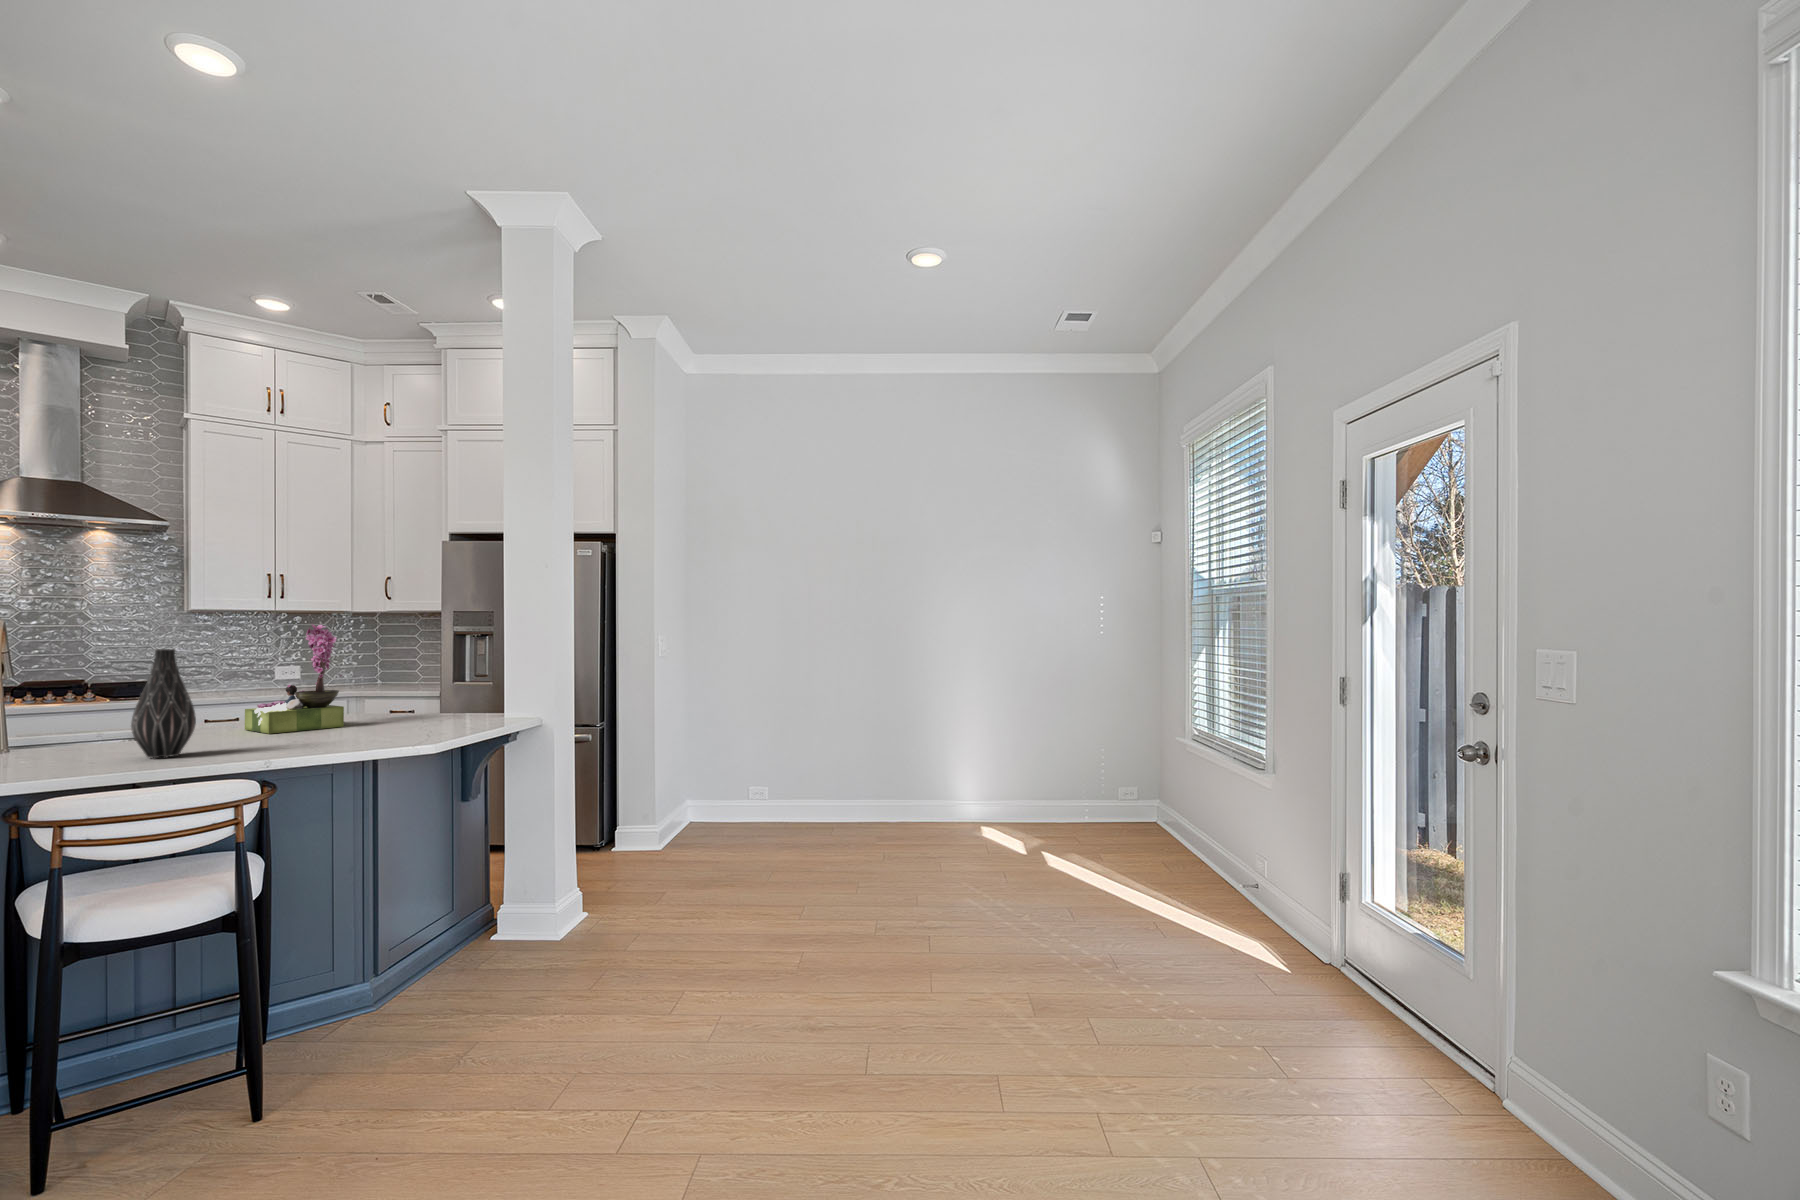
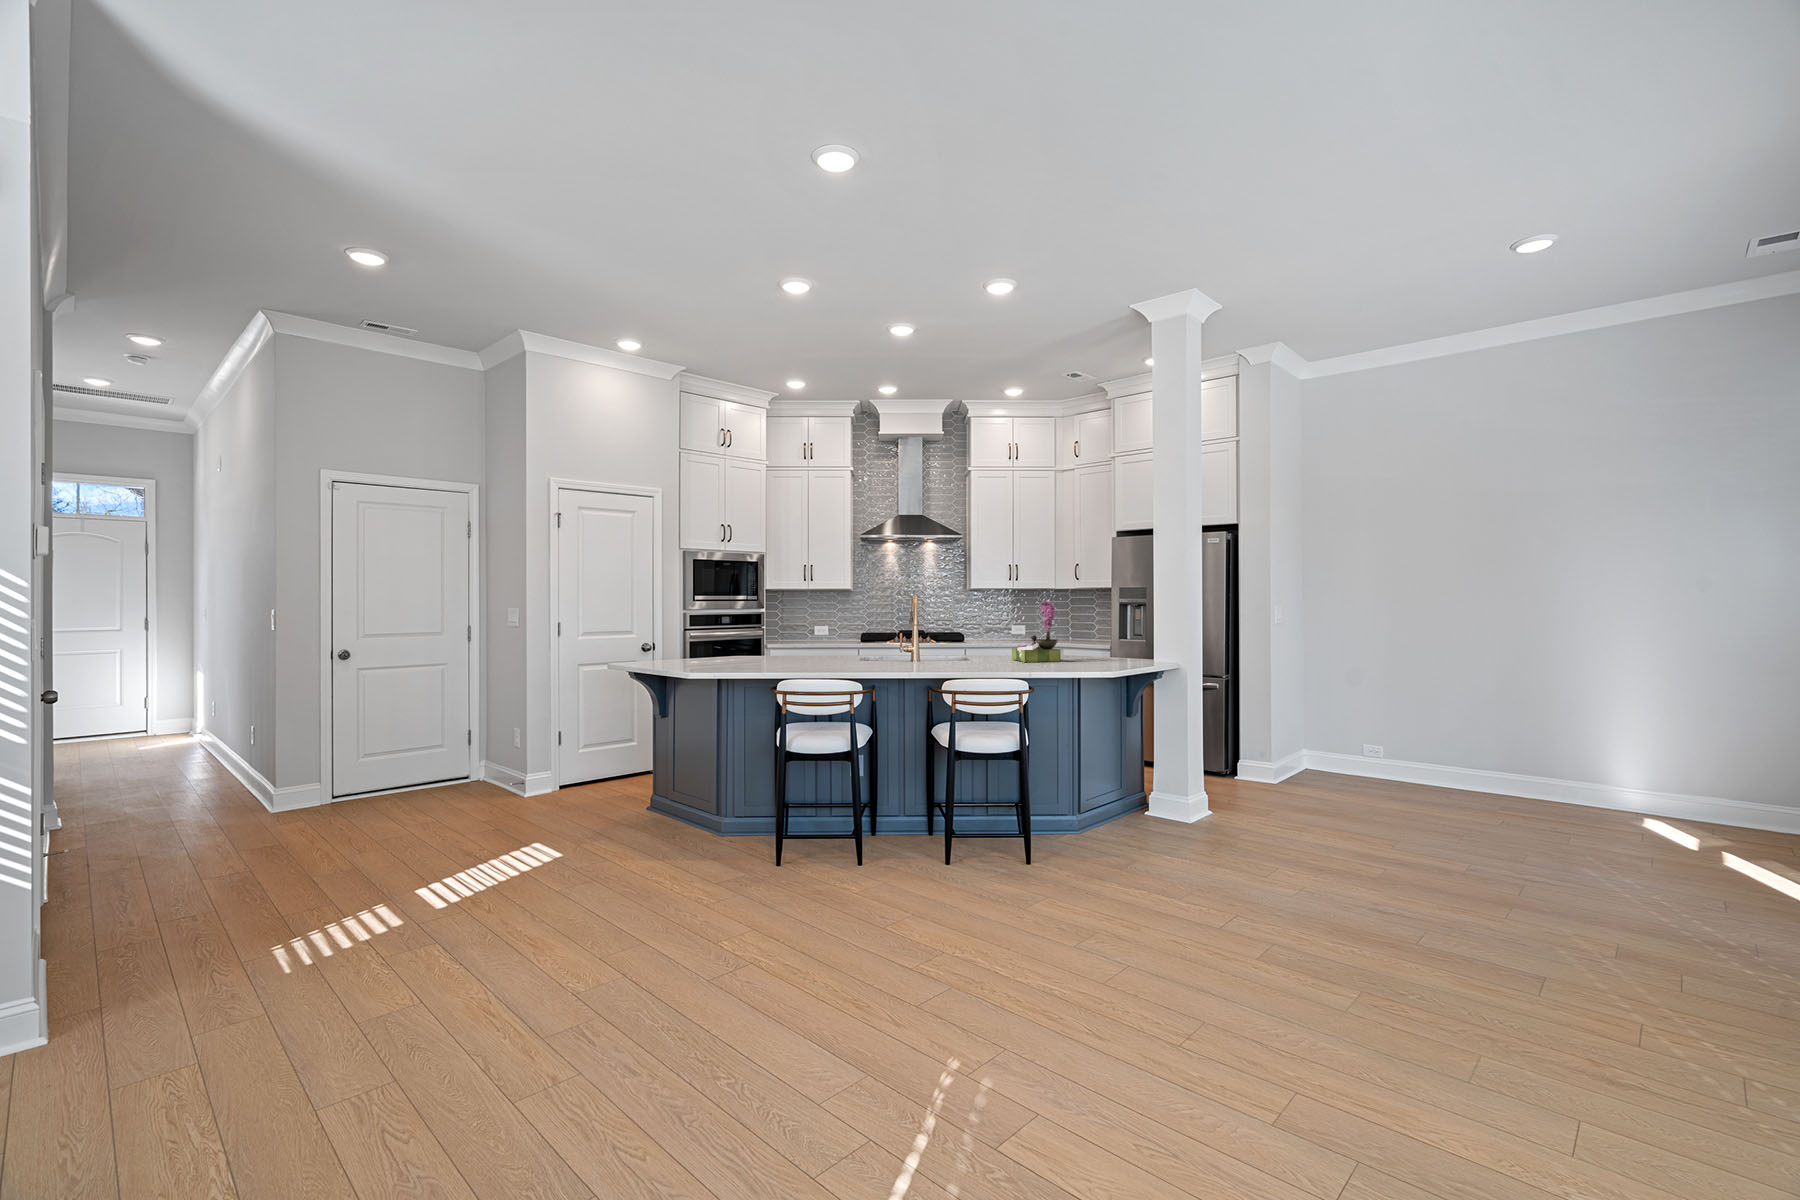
vase: present [131,649,196,758] -> none [973,613,998,668]

